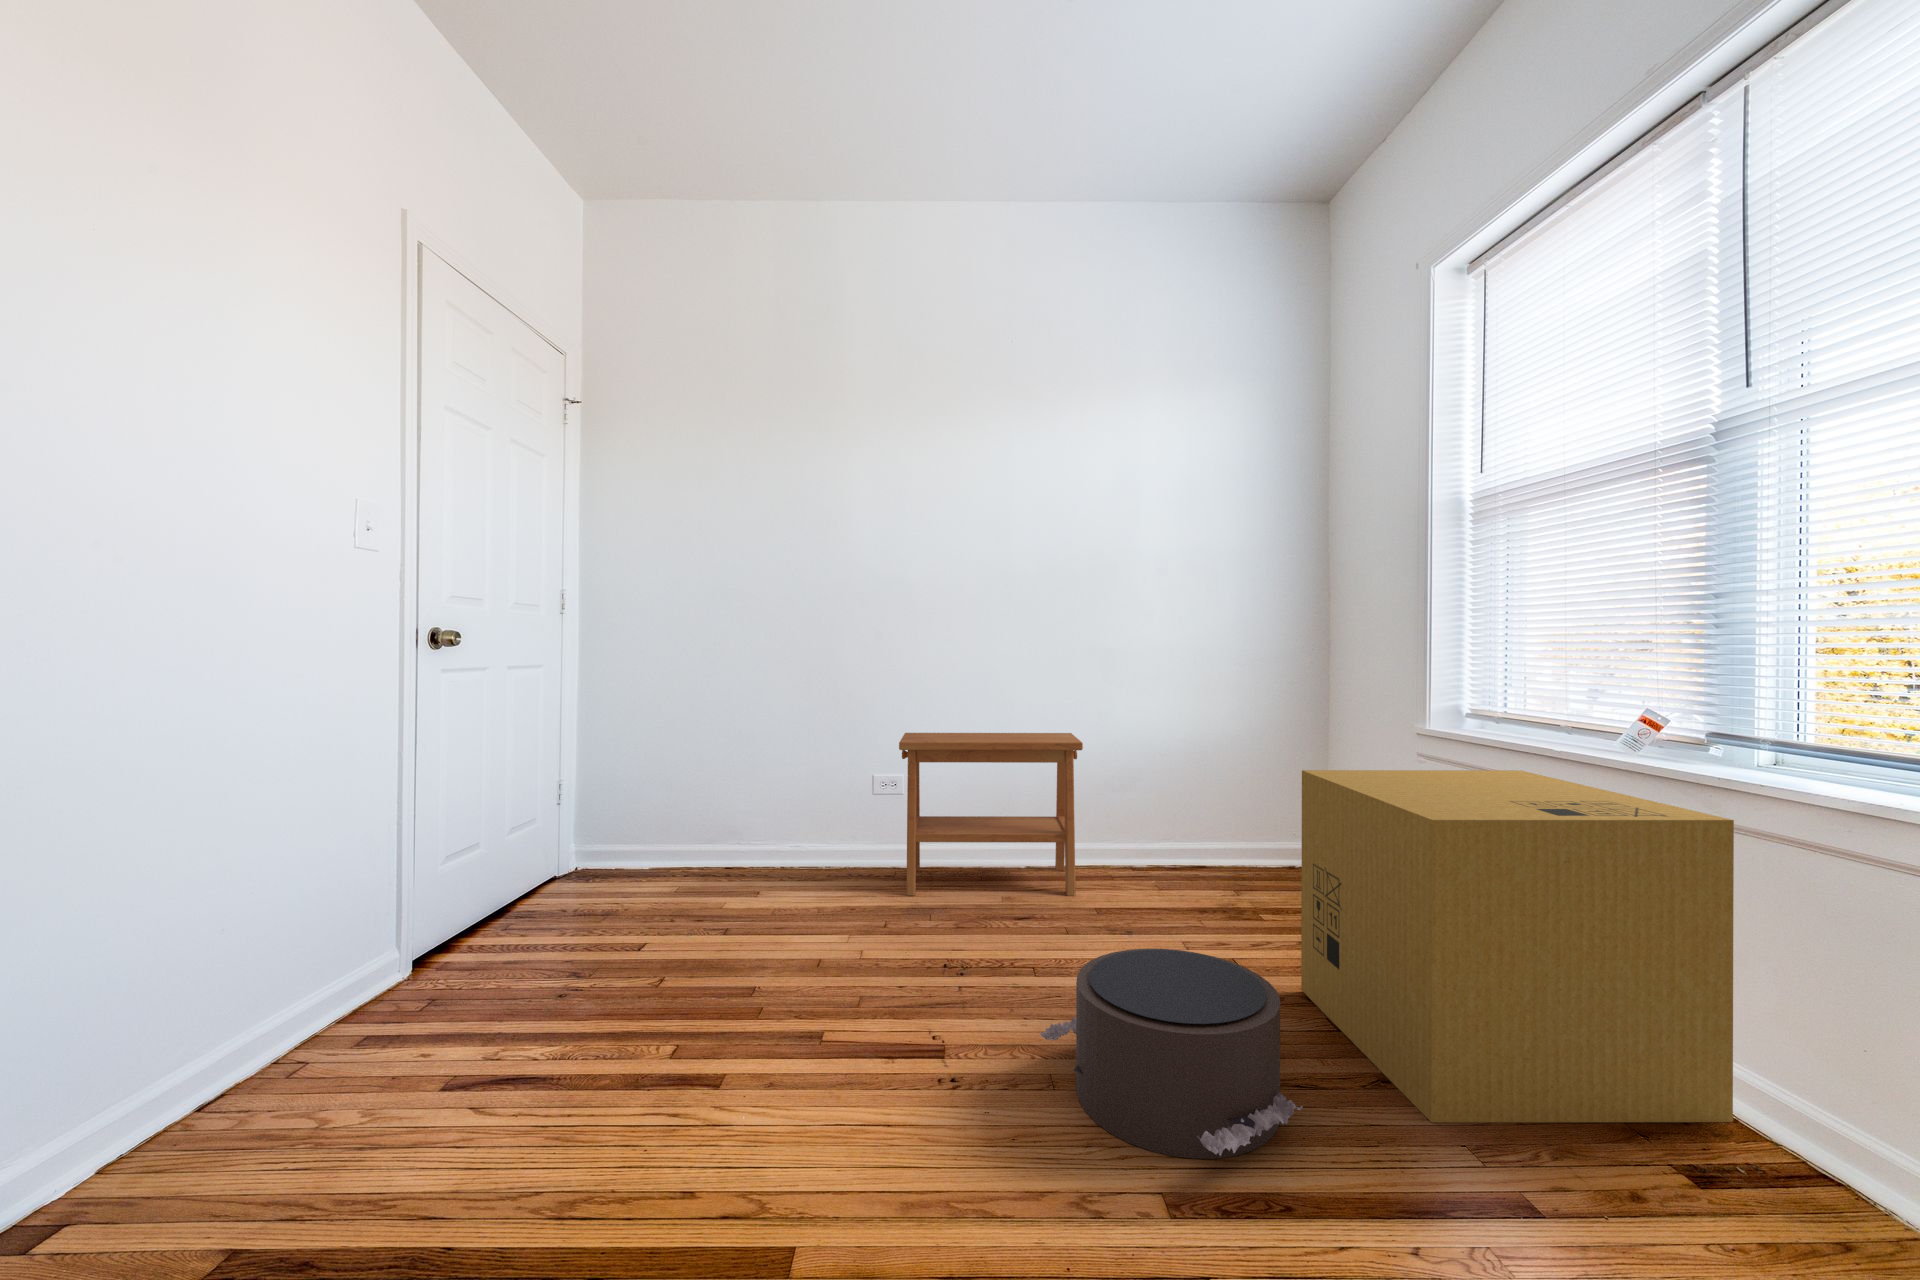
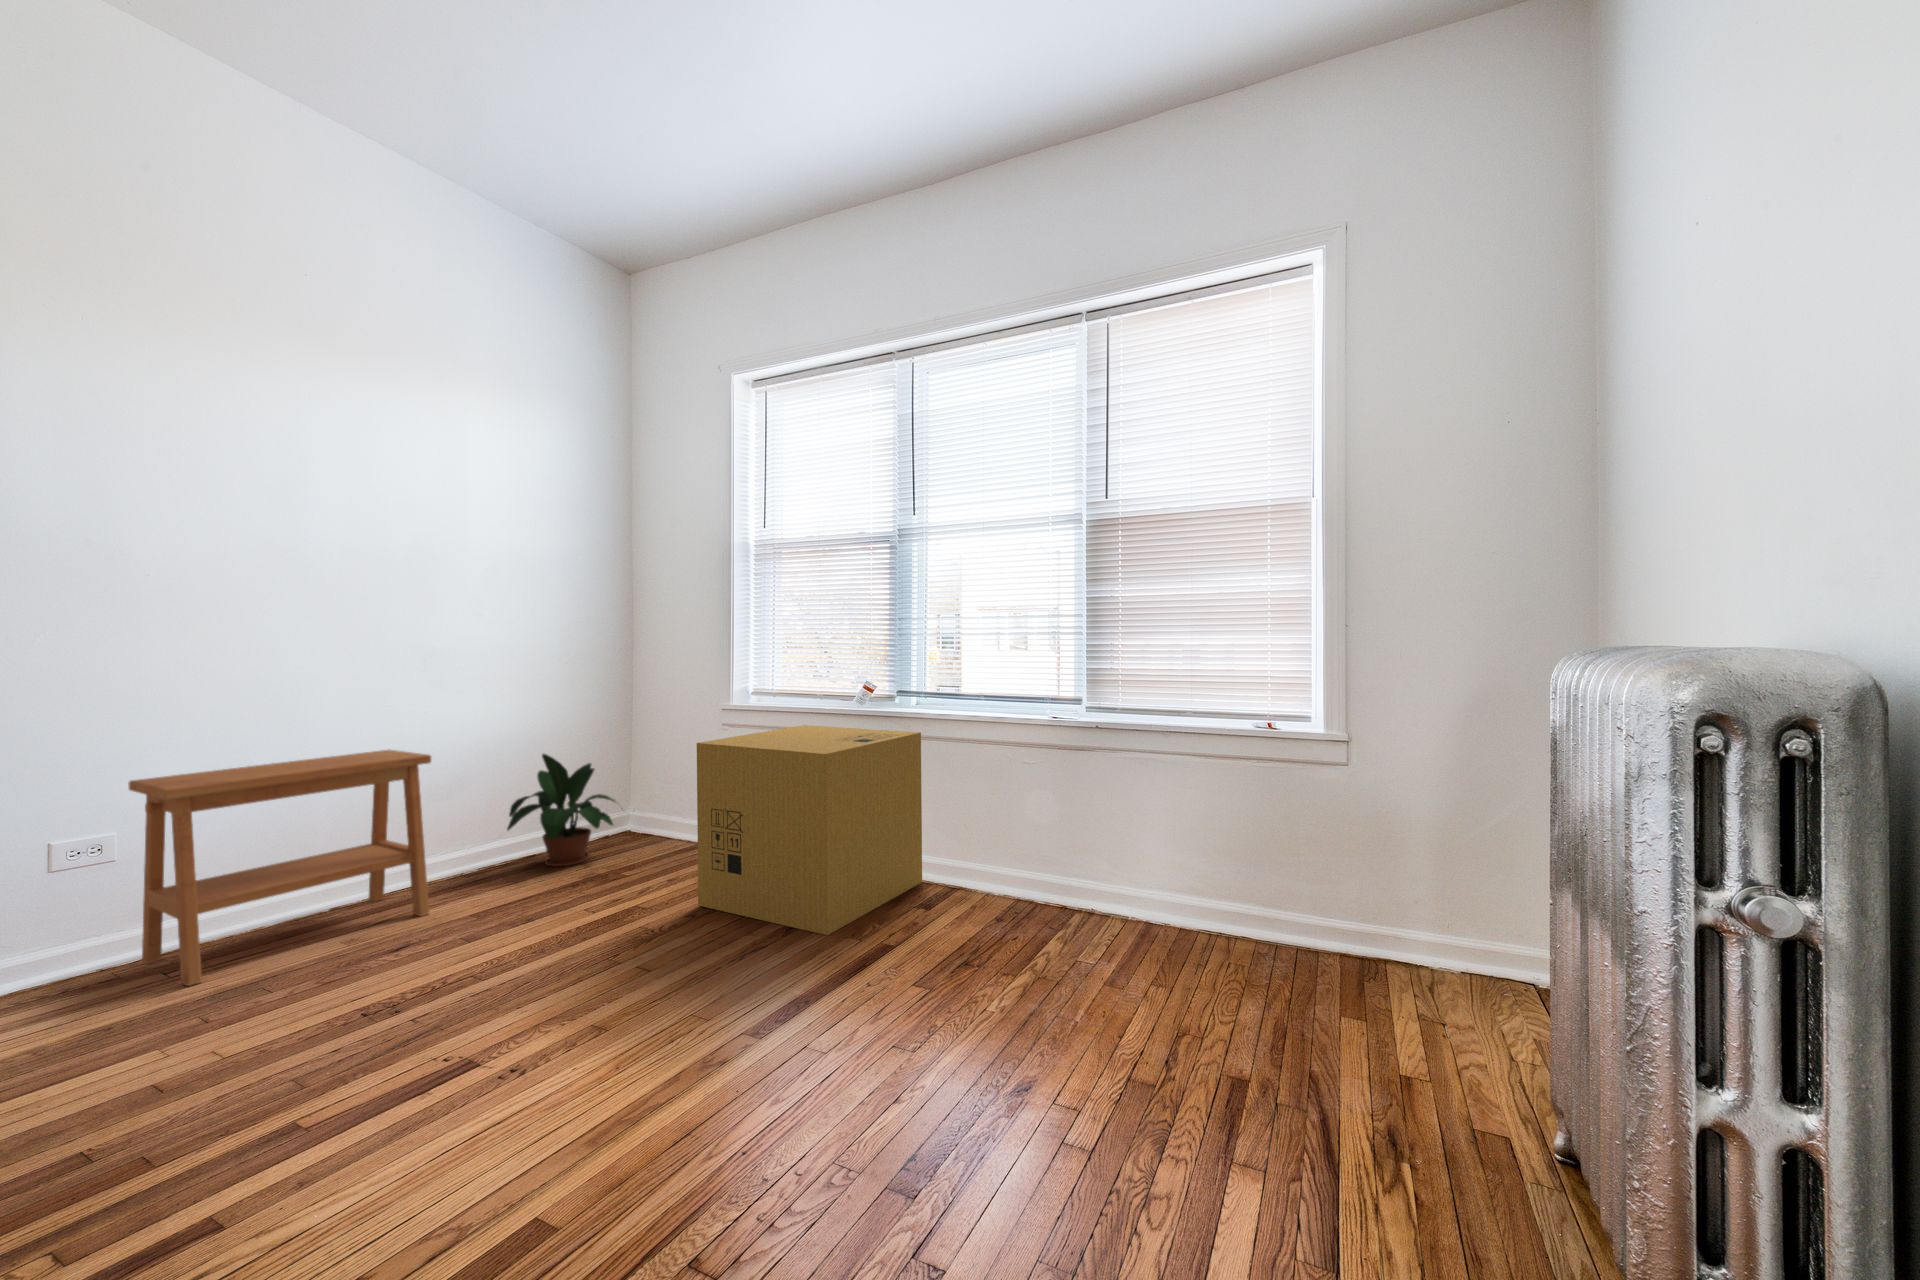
potted plant: none [1168,757,1299,890] -> present [507,754,615,867]
pouf: present [1040,949,1303,1159] -> none [573,884,785,1029]

